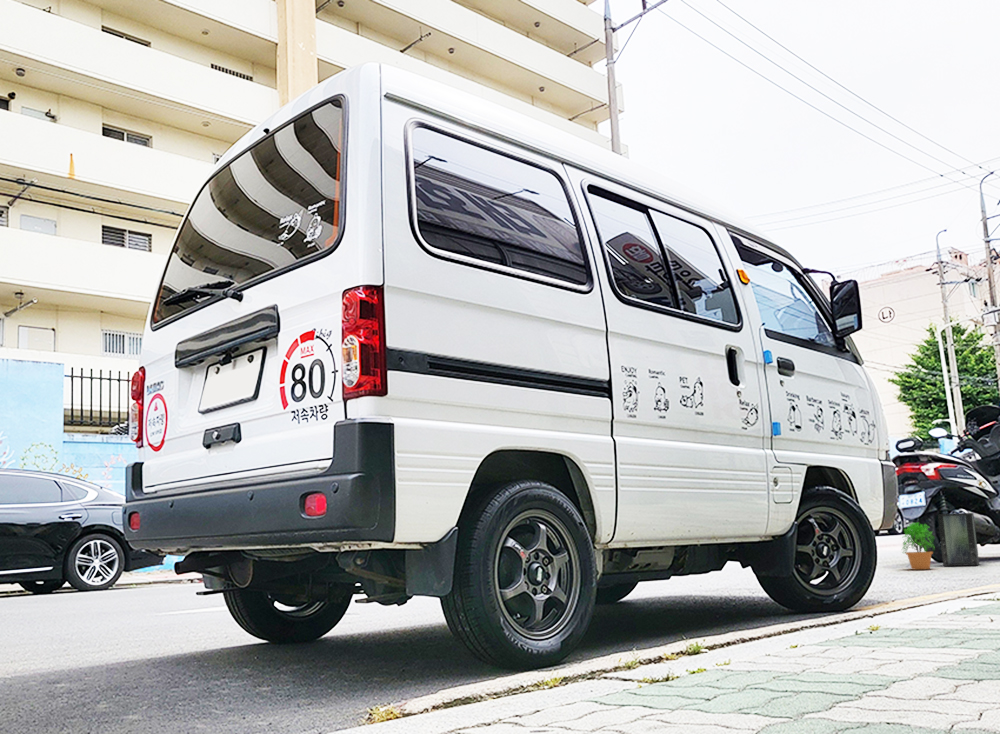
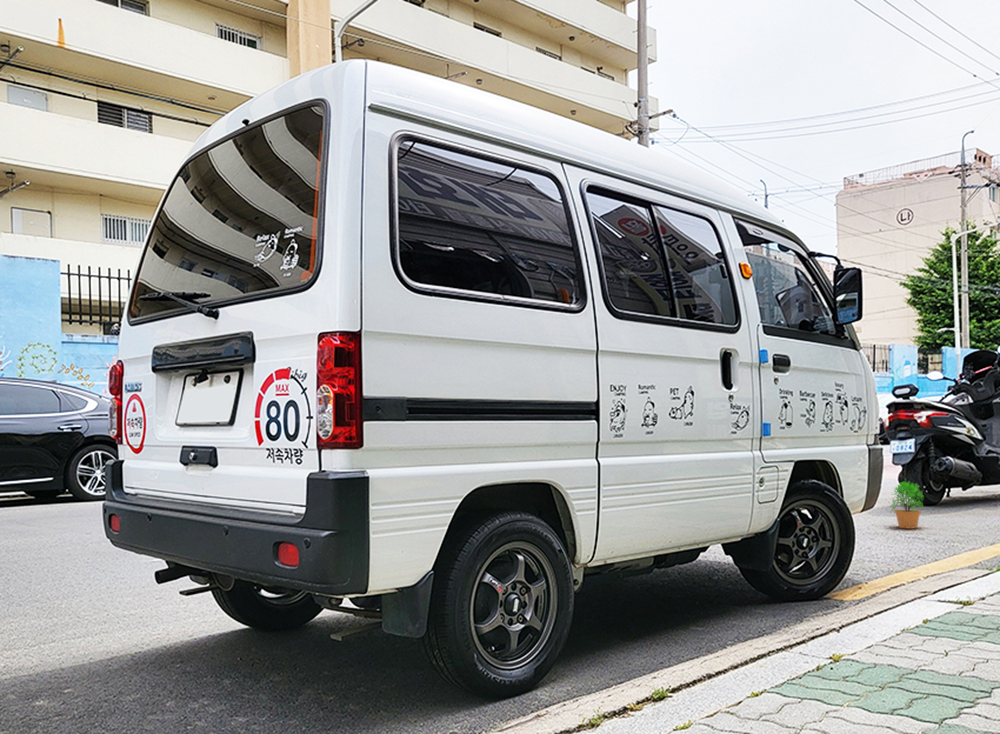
storage box: present [938,513,979,566] -> none [930,471,967,525]

